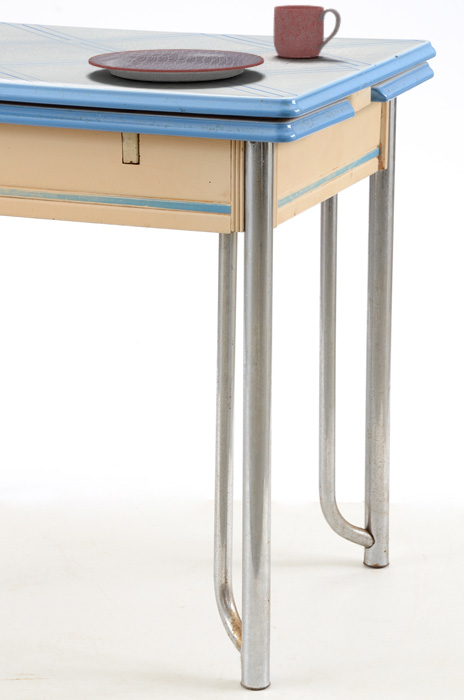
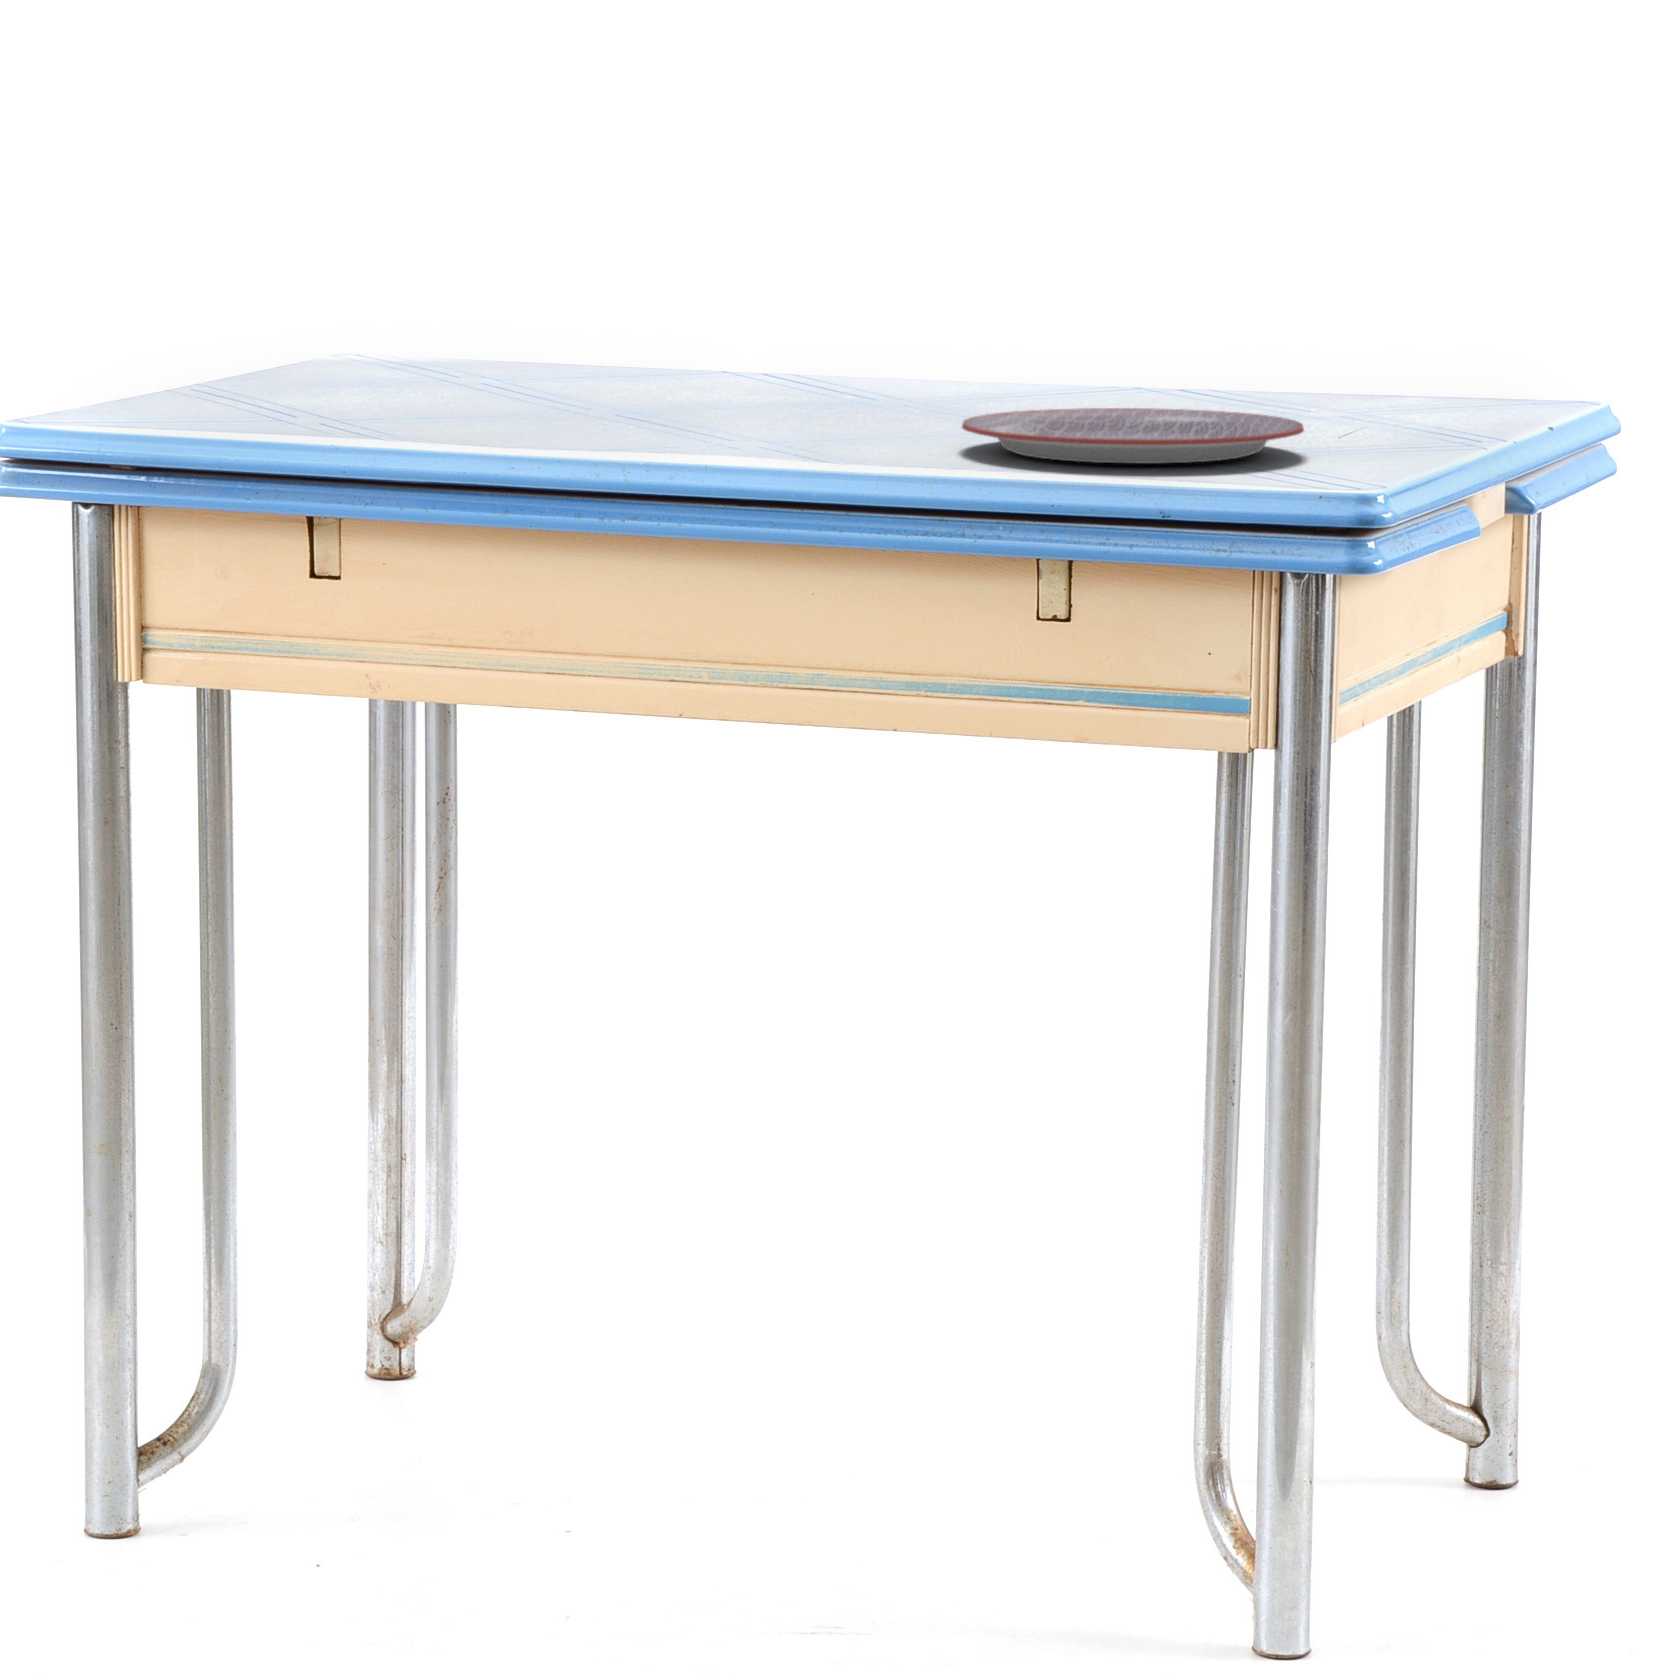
mug: present [273,5,341,58] -> none [1305,326,1441,428]

